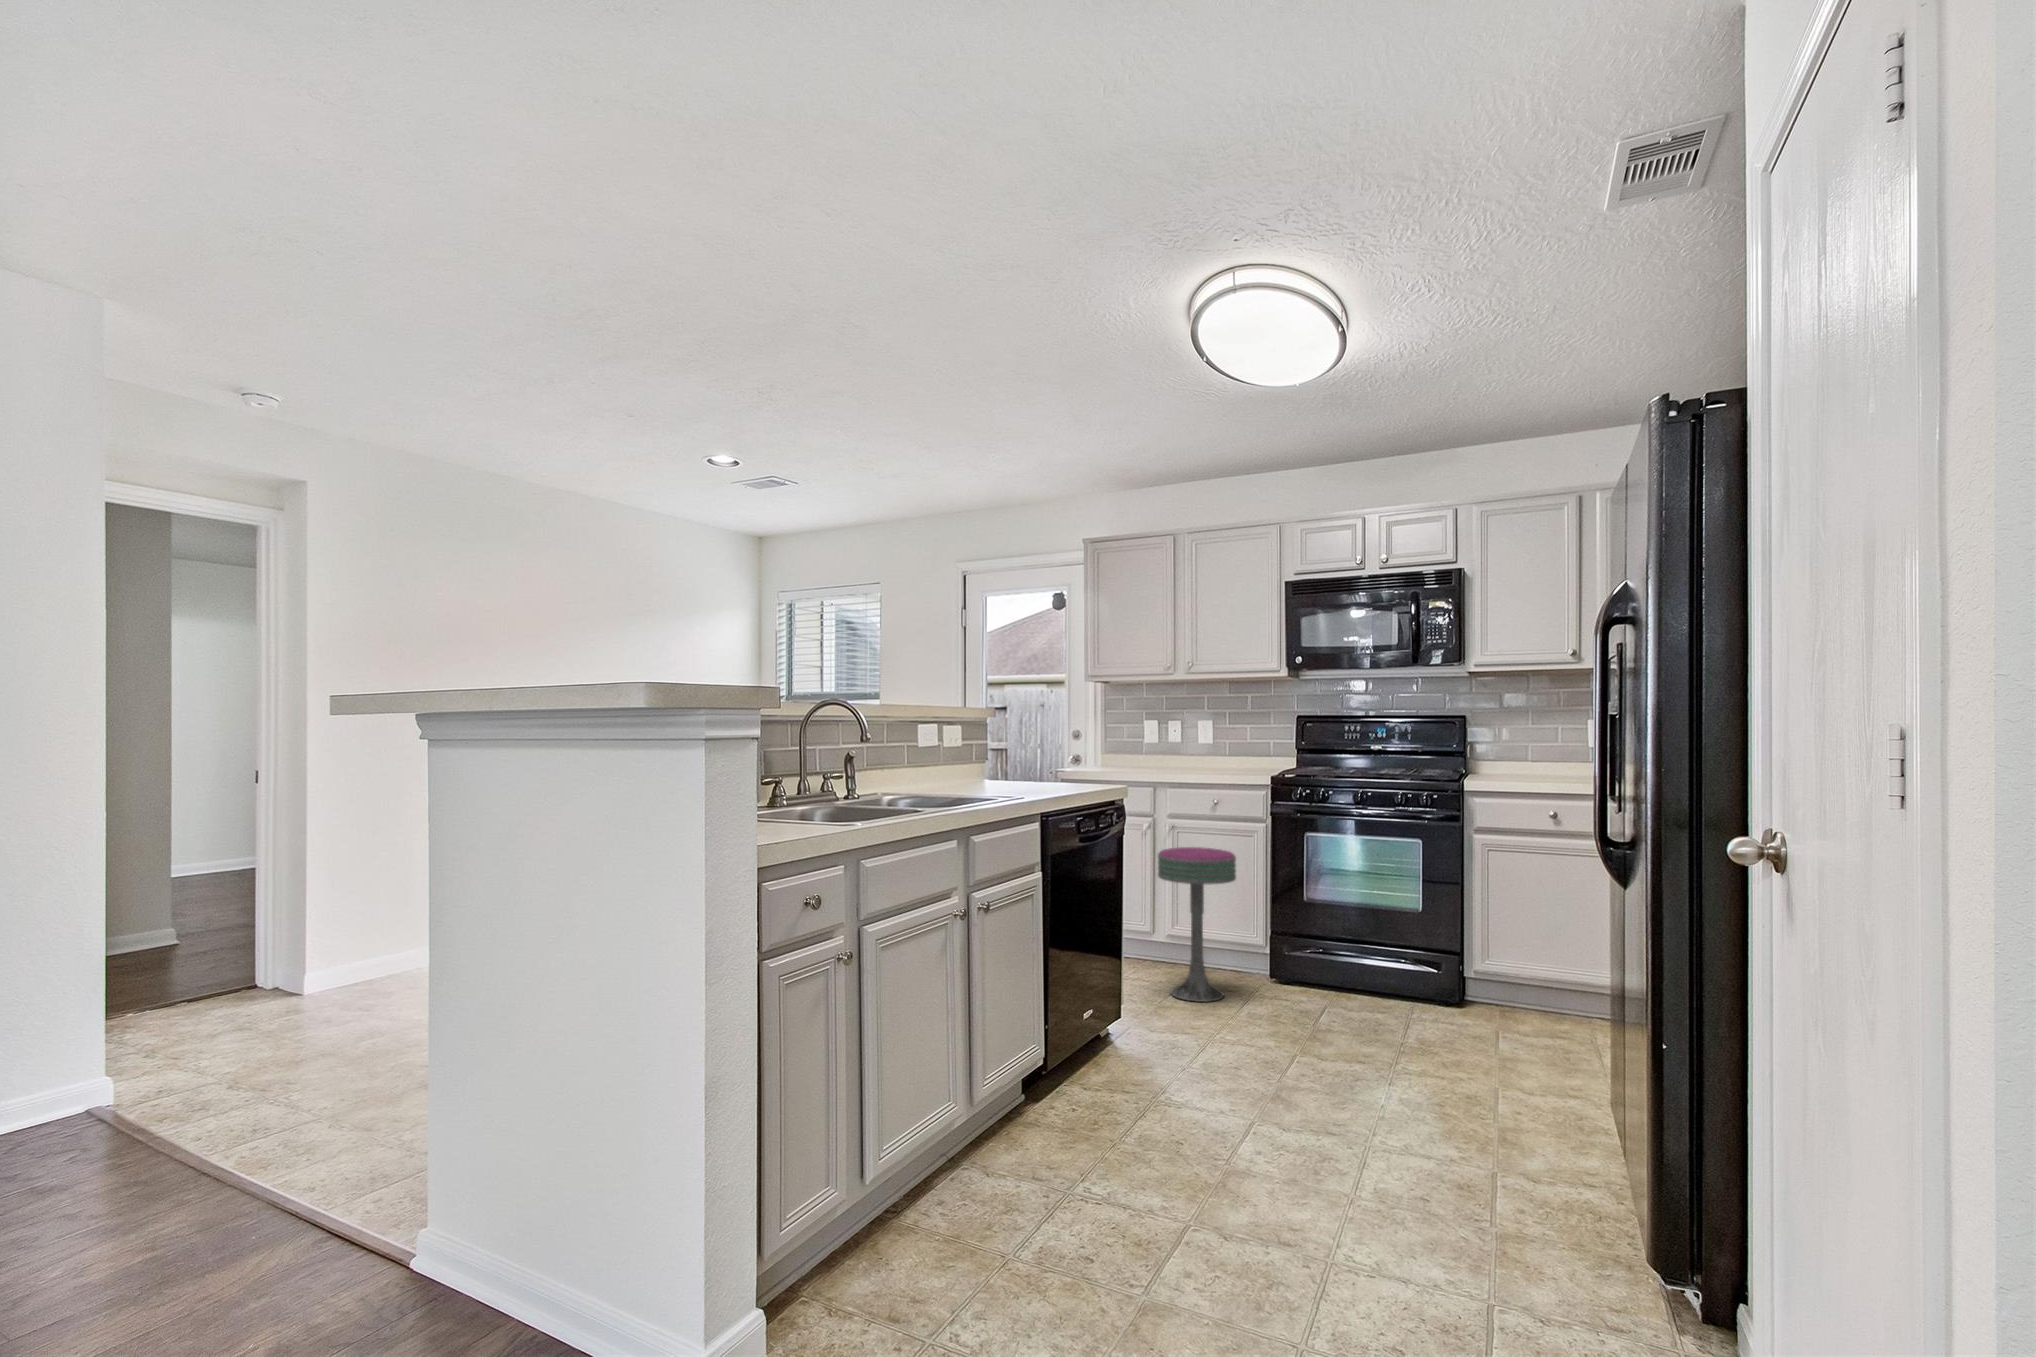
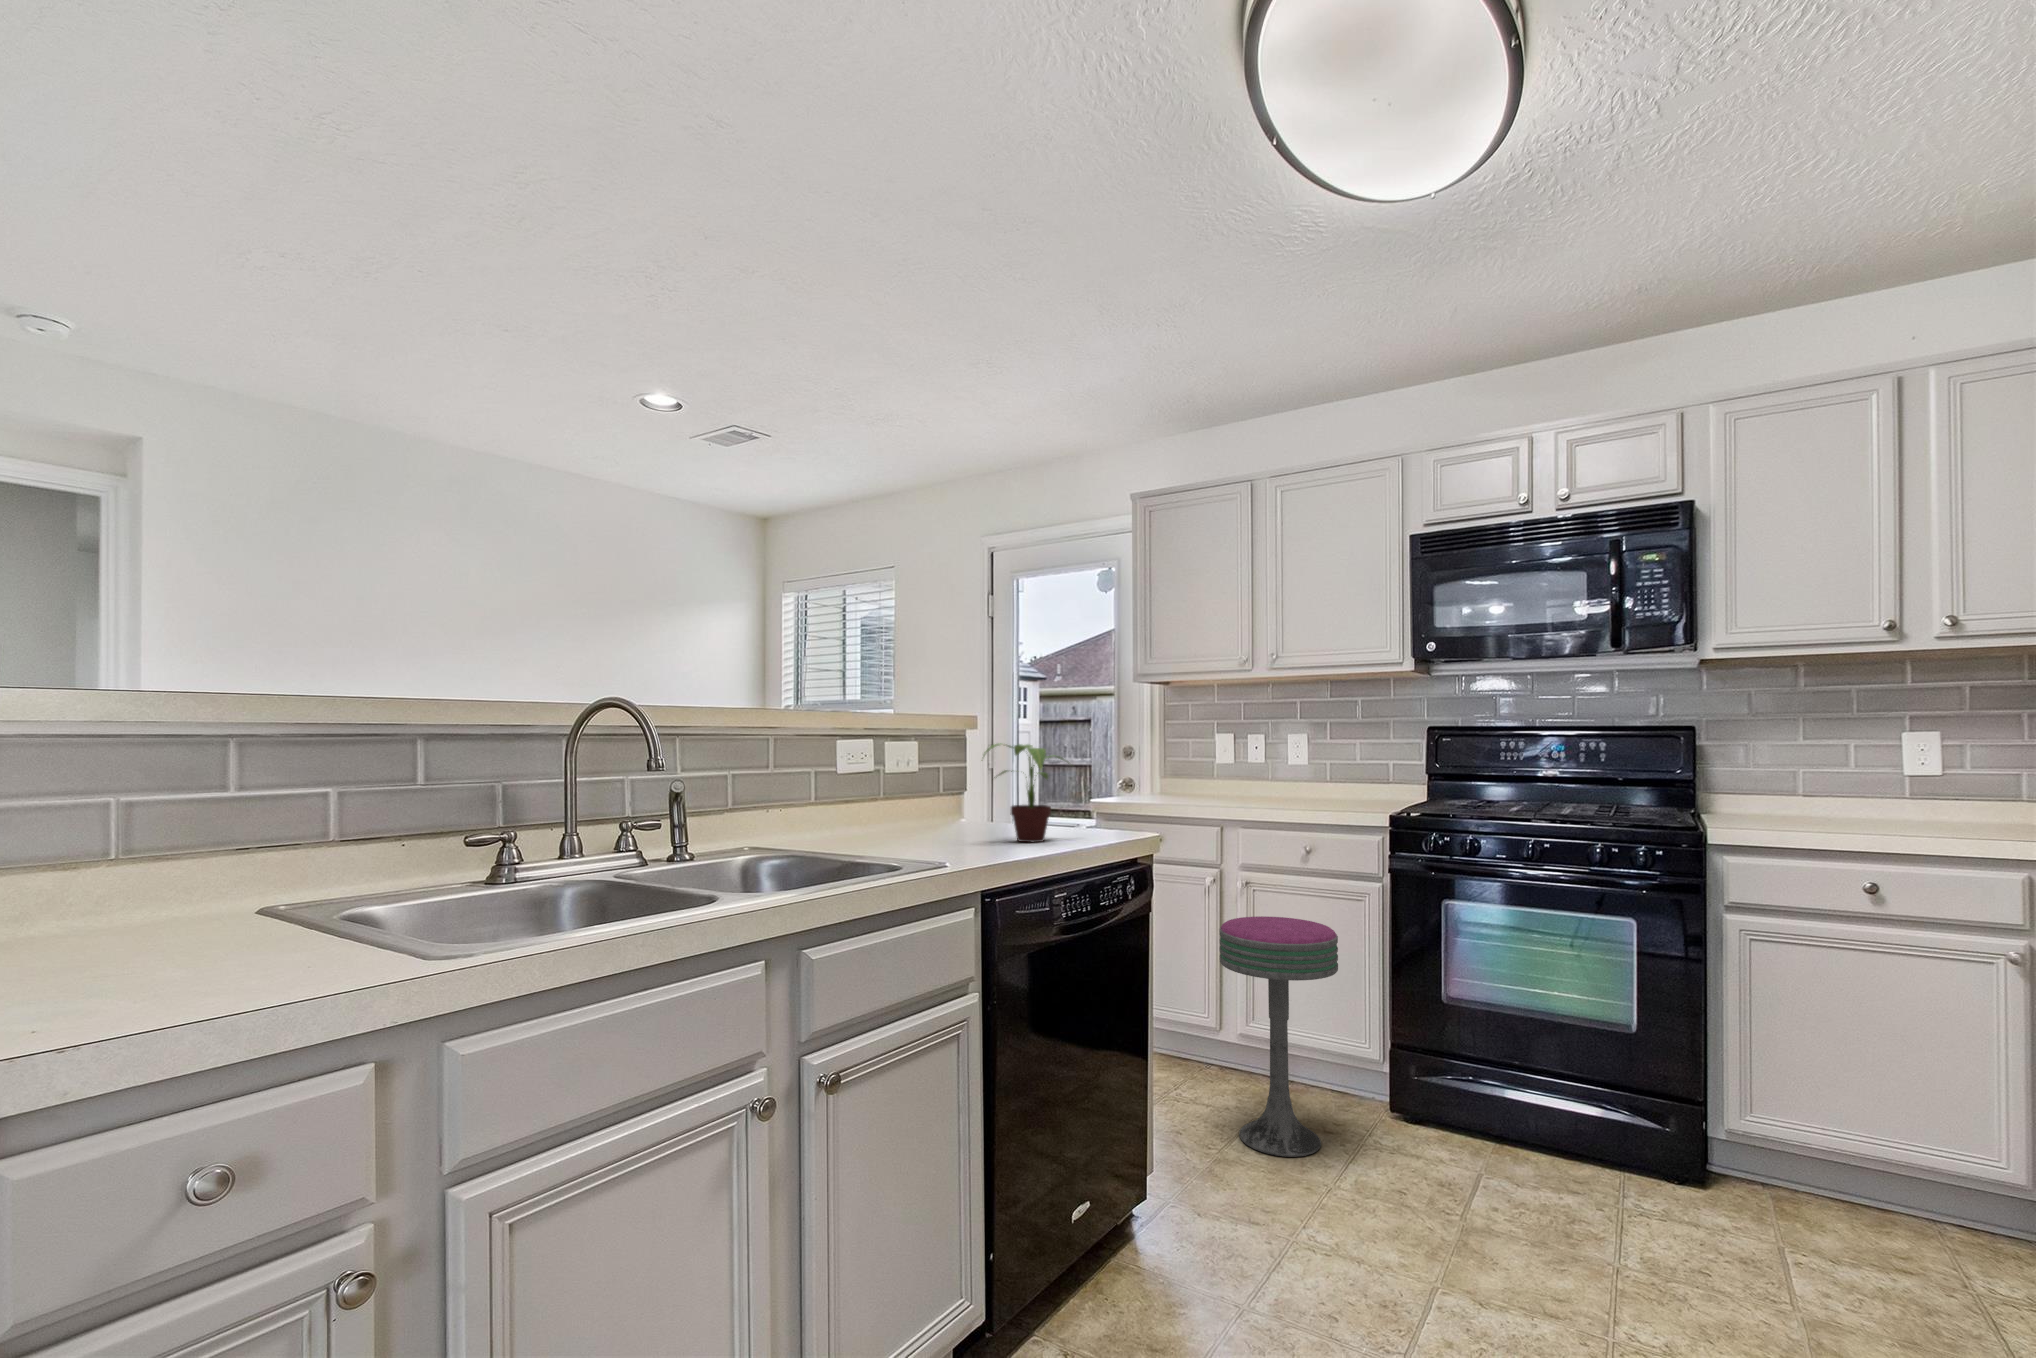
potted plant: none [1015,727,1072,791] -> present [983,744,1069,842]

